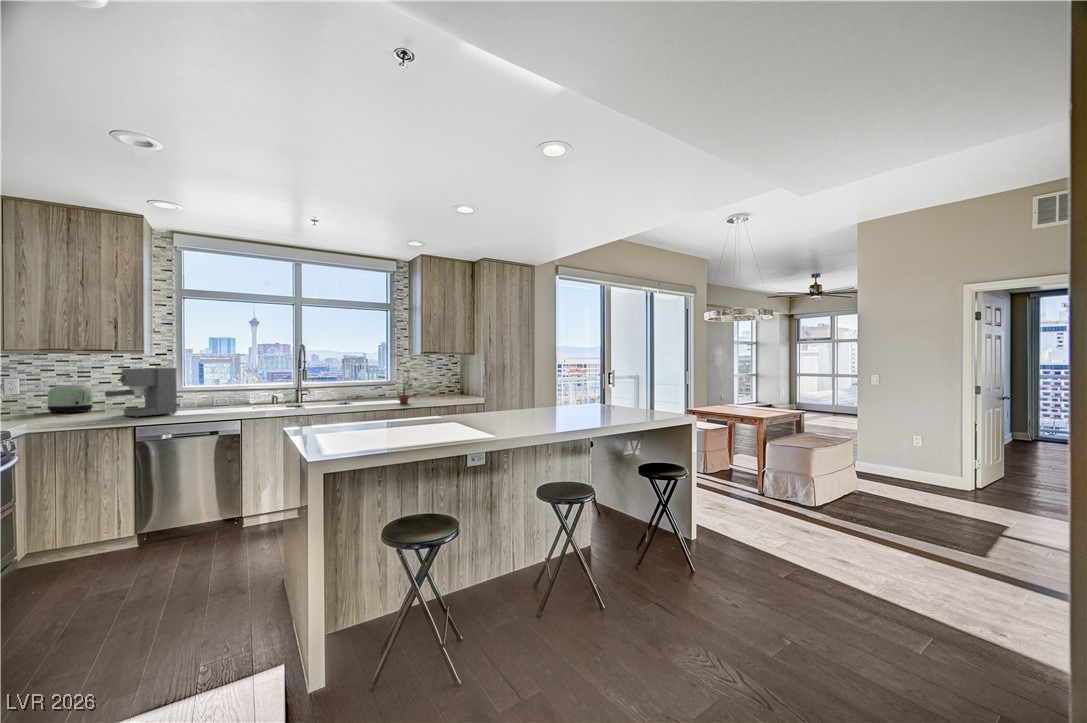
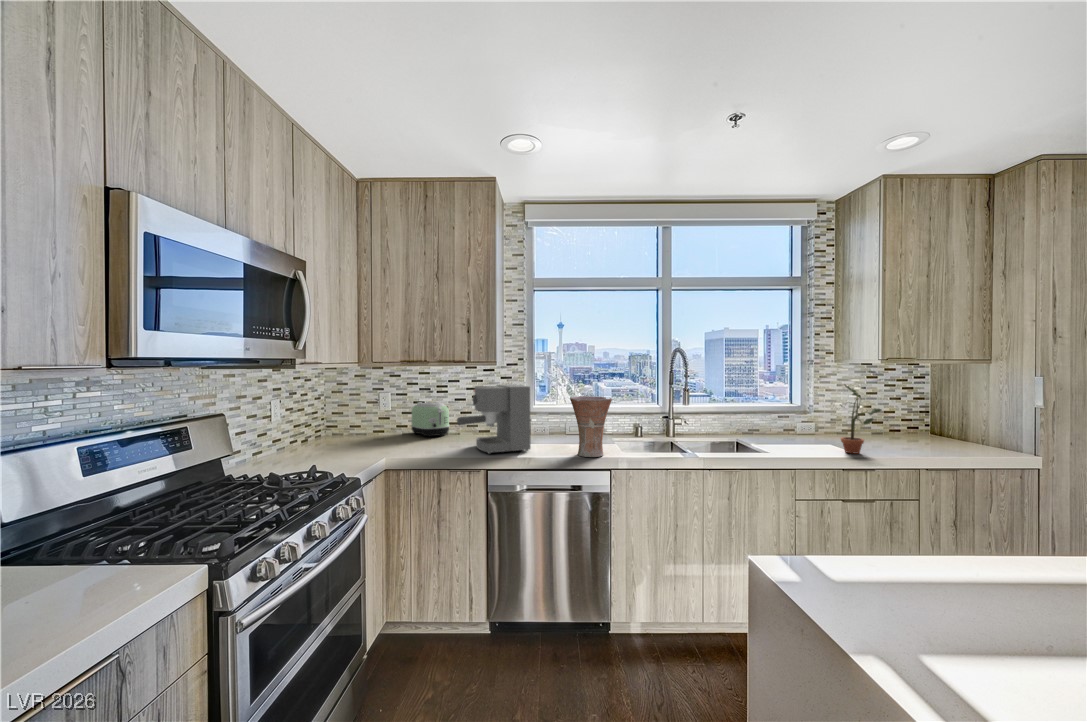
vase: none [211,374,245,414] -> present [570,396,612,457]

